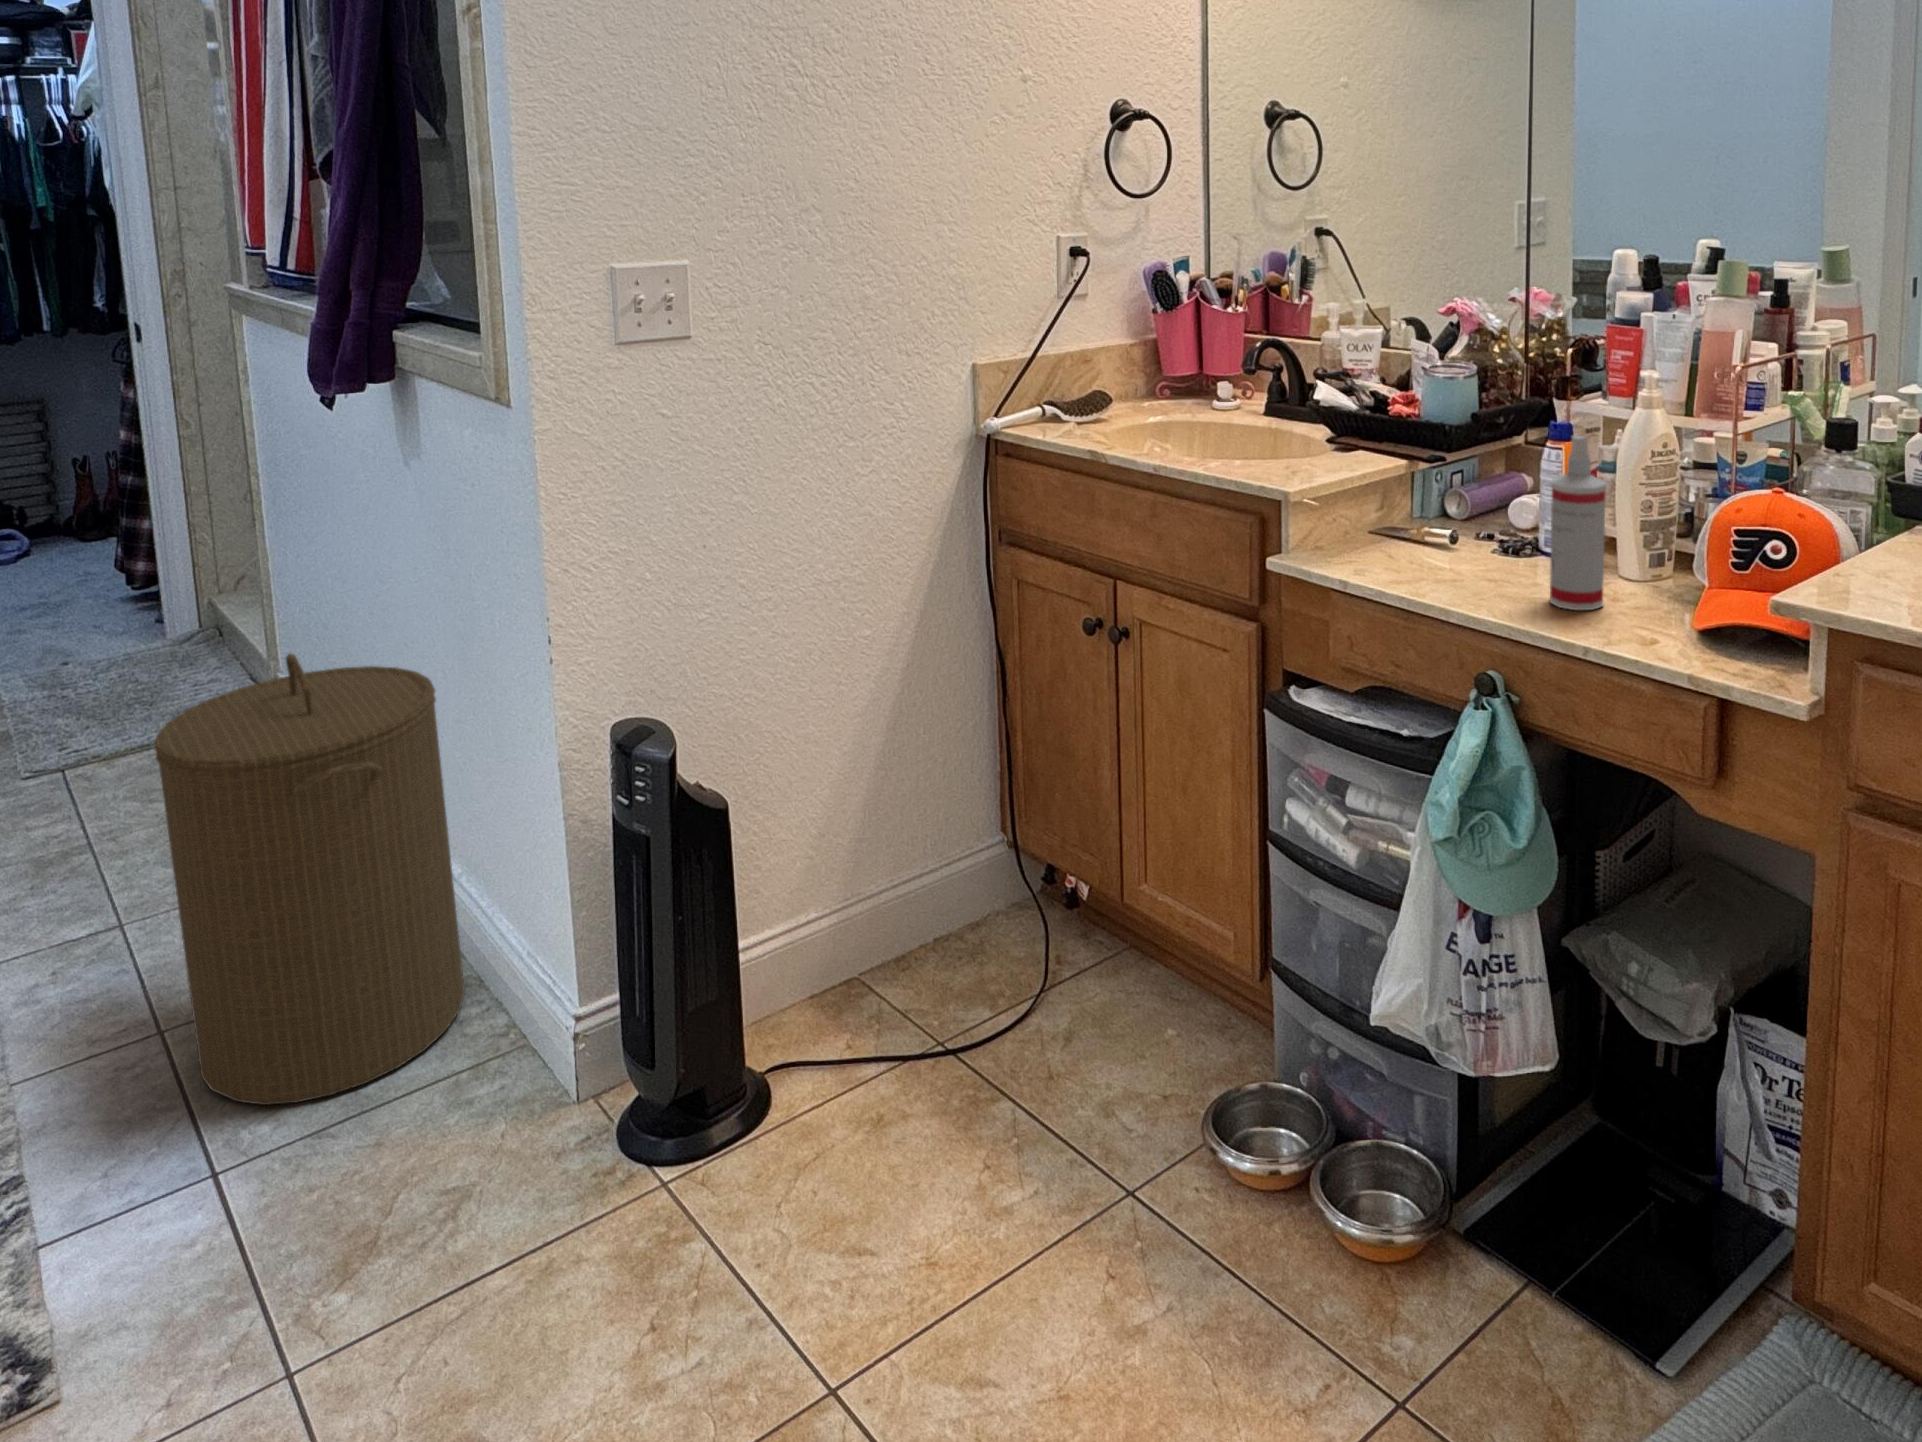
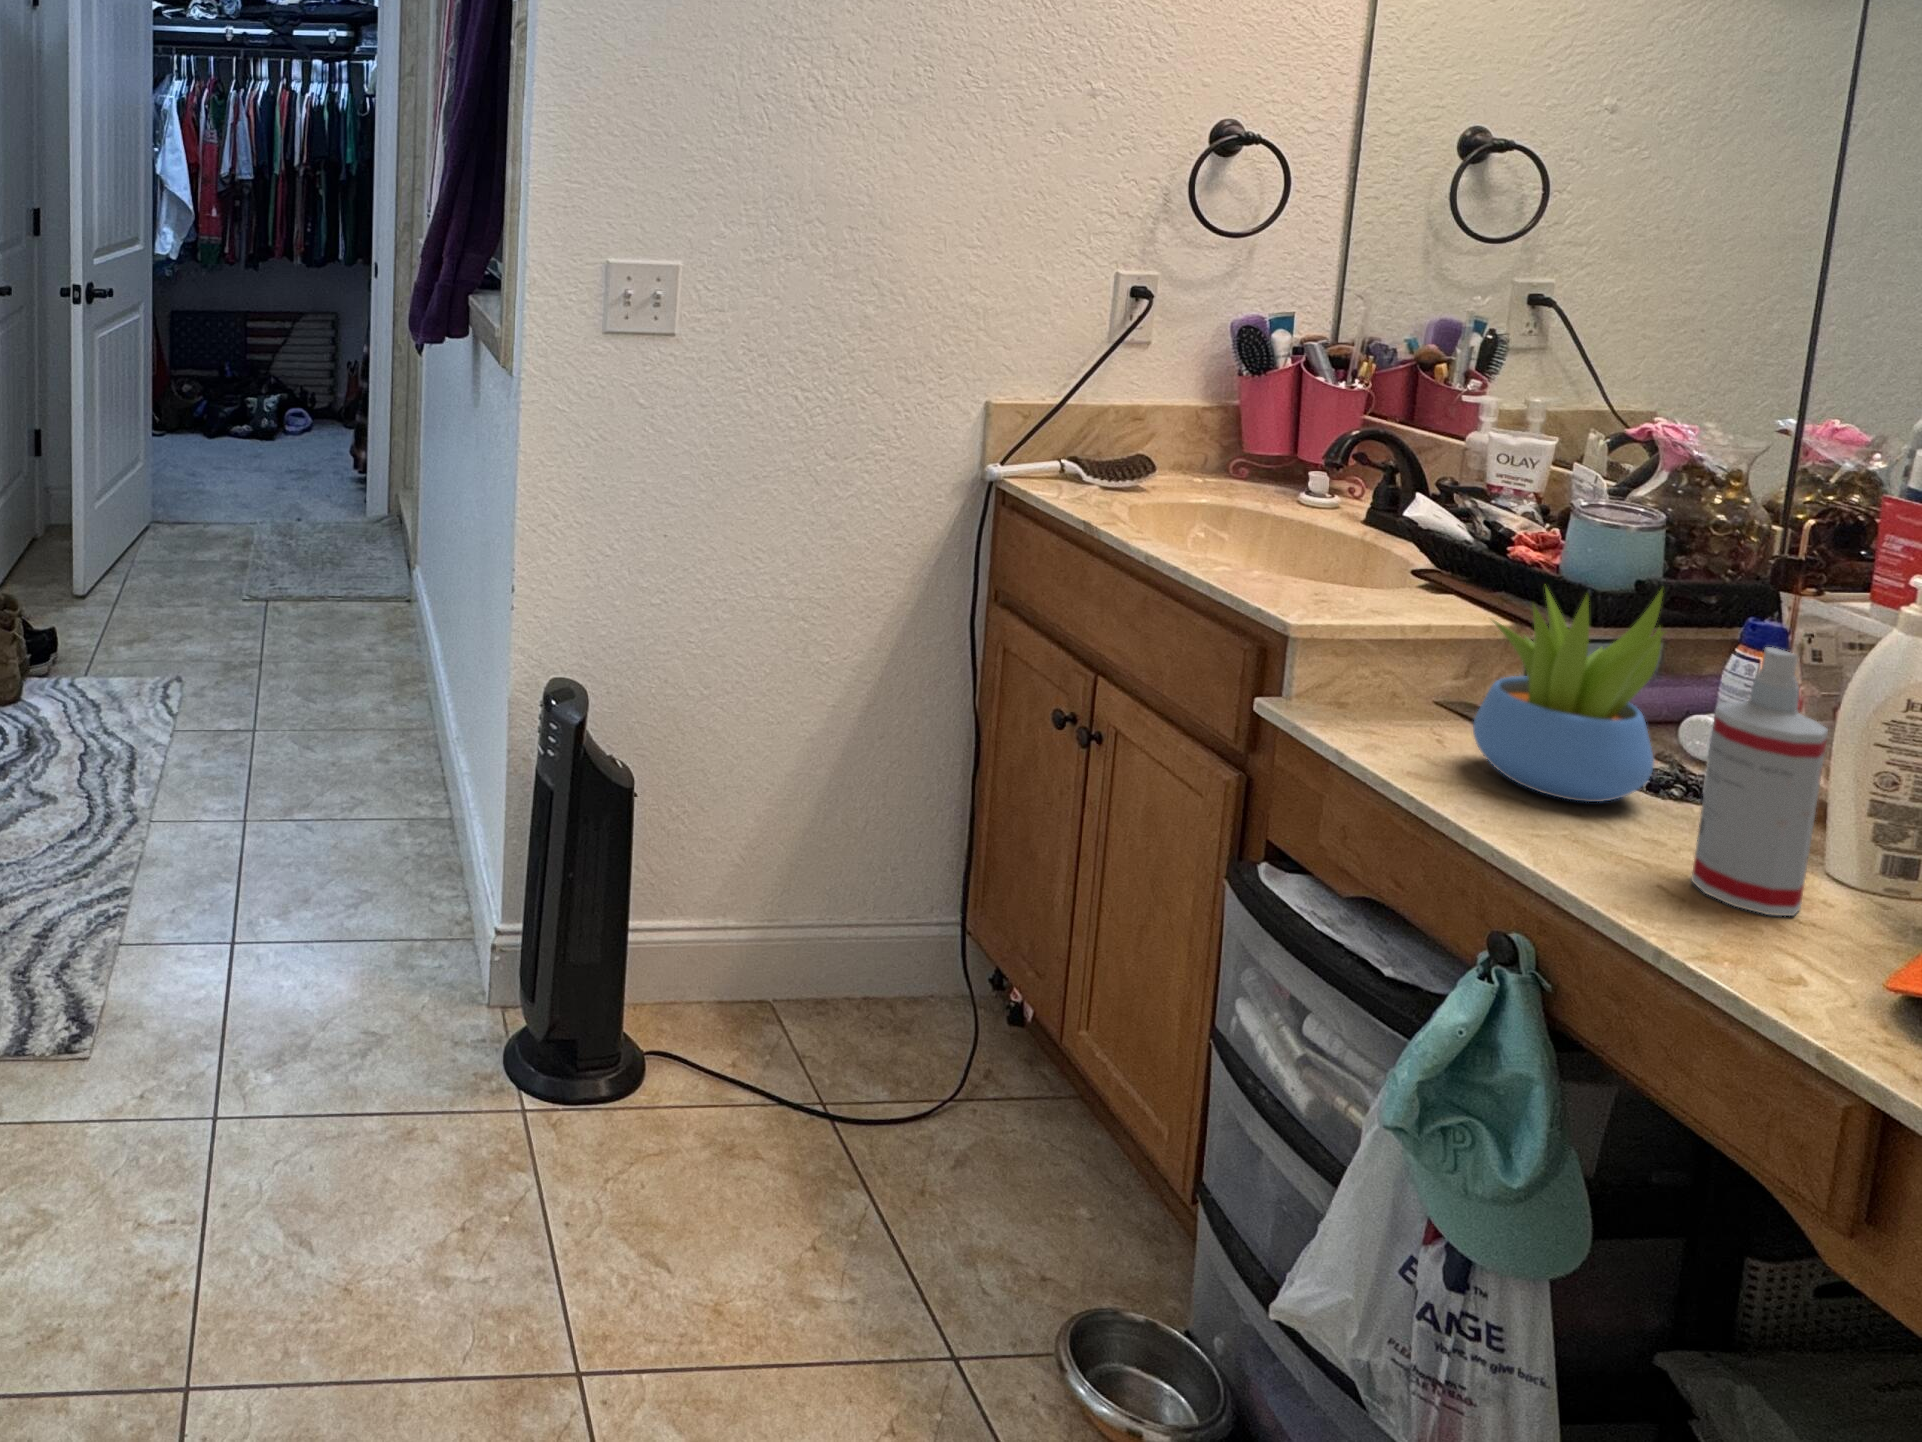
succulent plant: none [1403,413,1509,574] -> present [1473,588,1664,802]
laundry hamper: present [154,654,465,1105] -> none [250,549,448,916]

